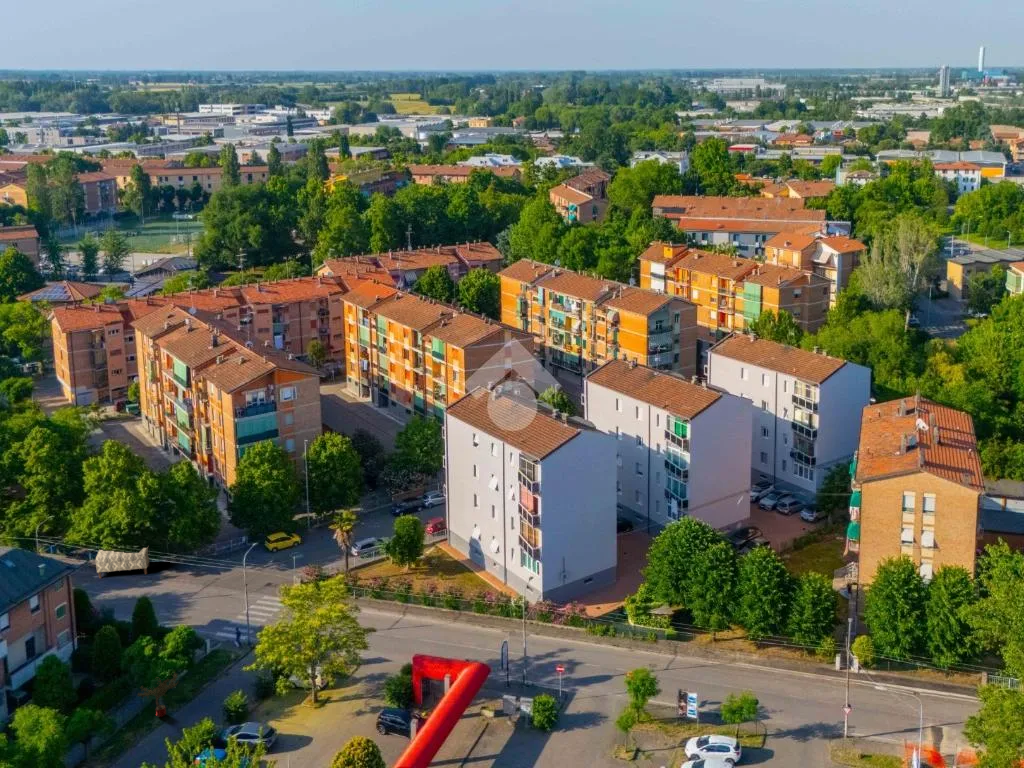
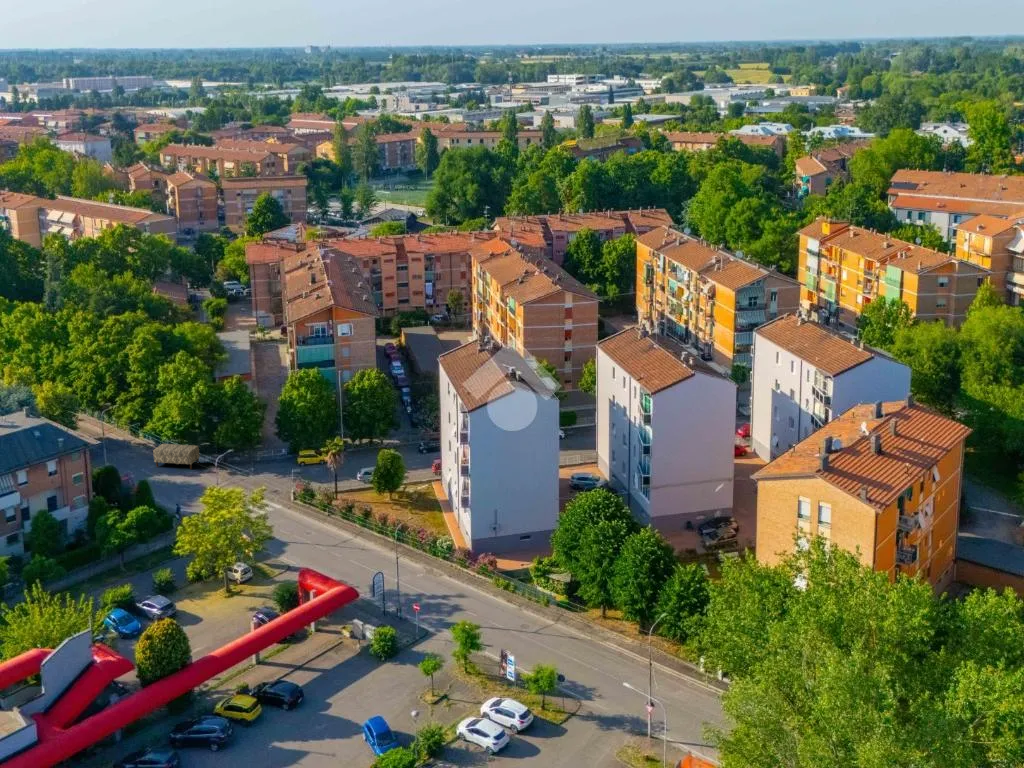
potted tree: present [138,673,178,717] -> none [90,543,123,582]

